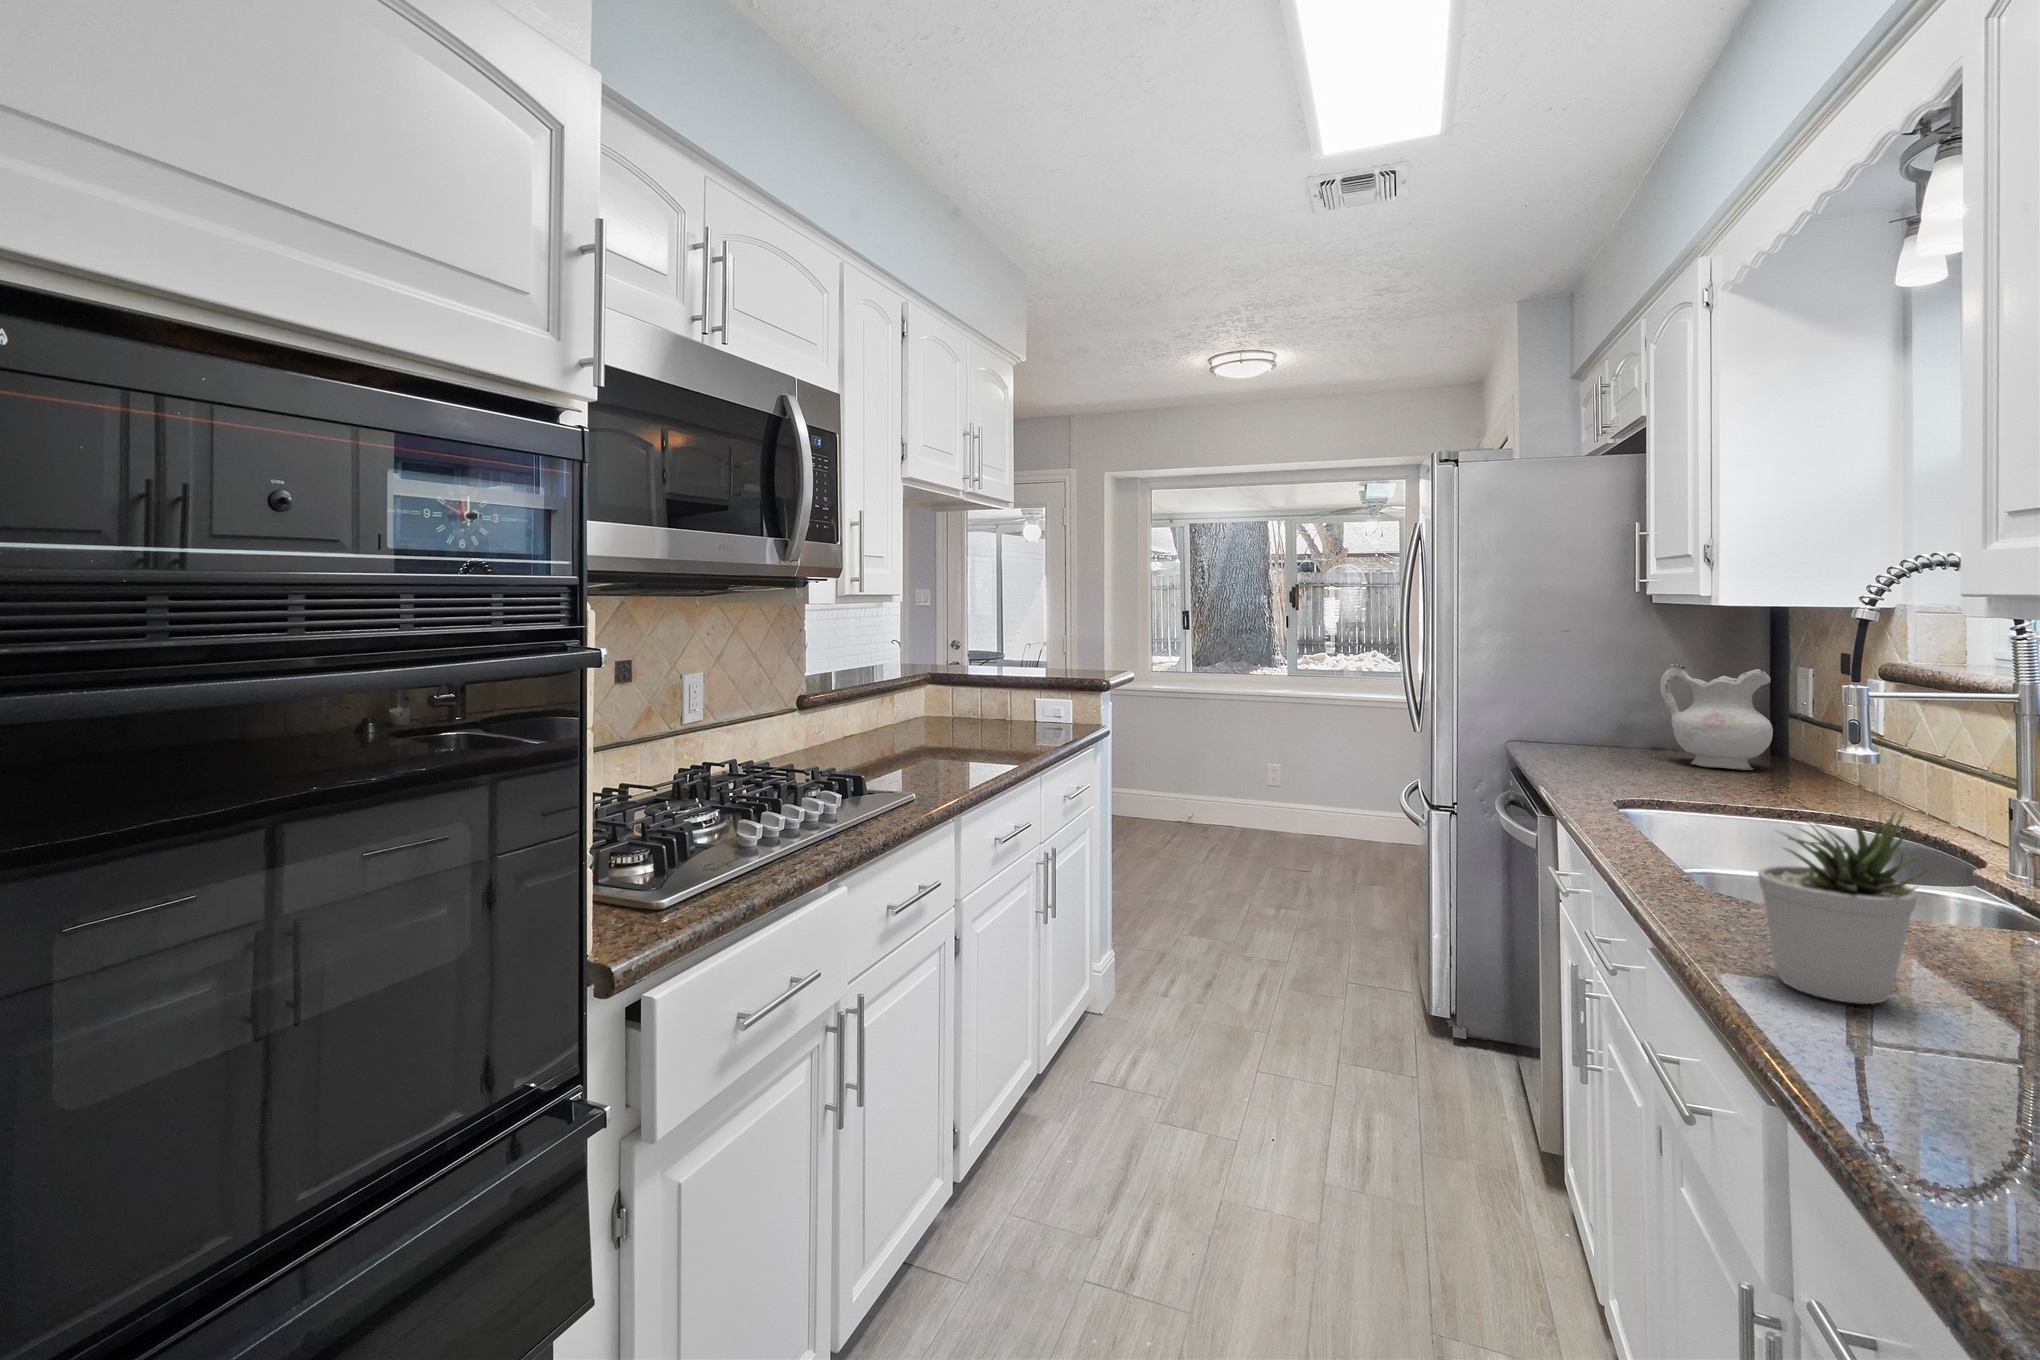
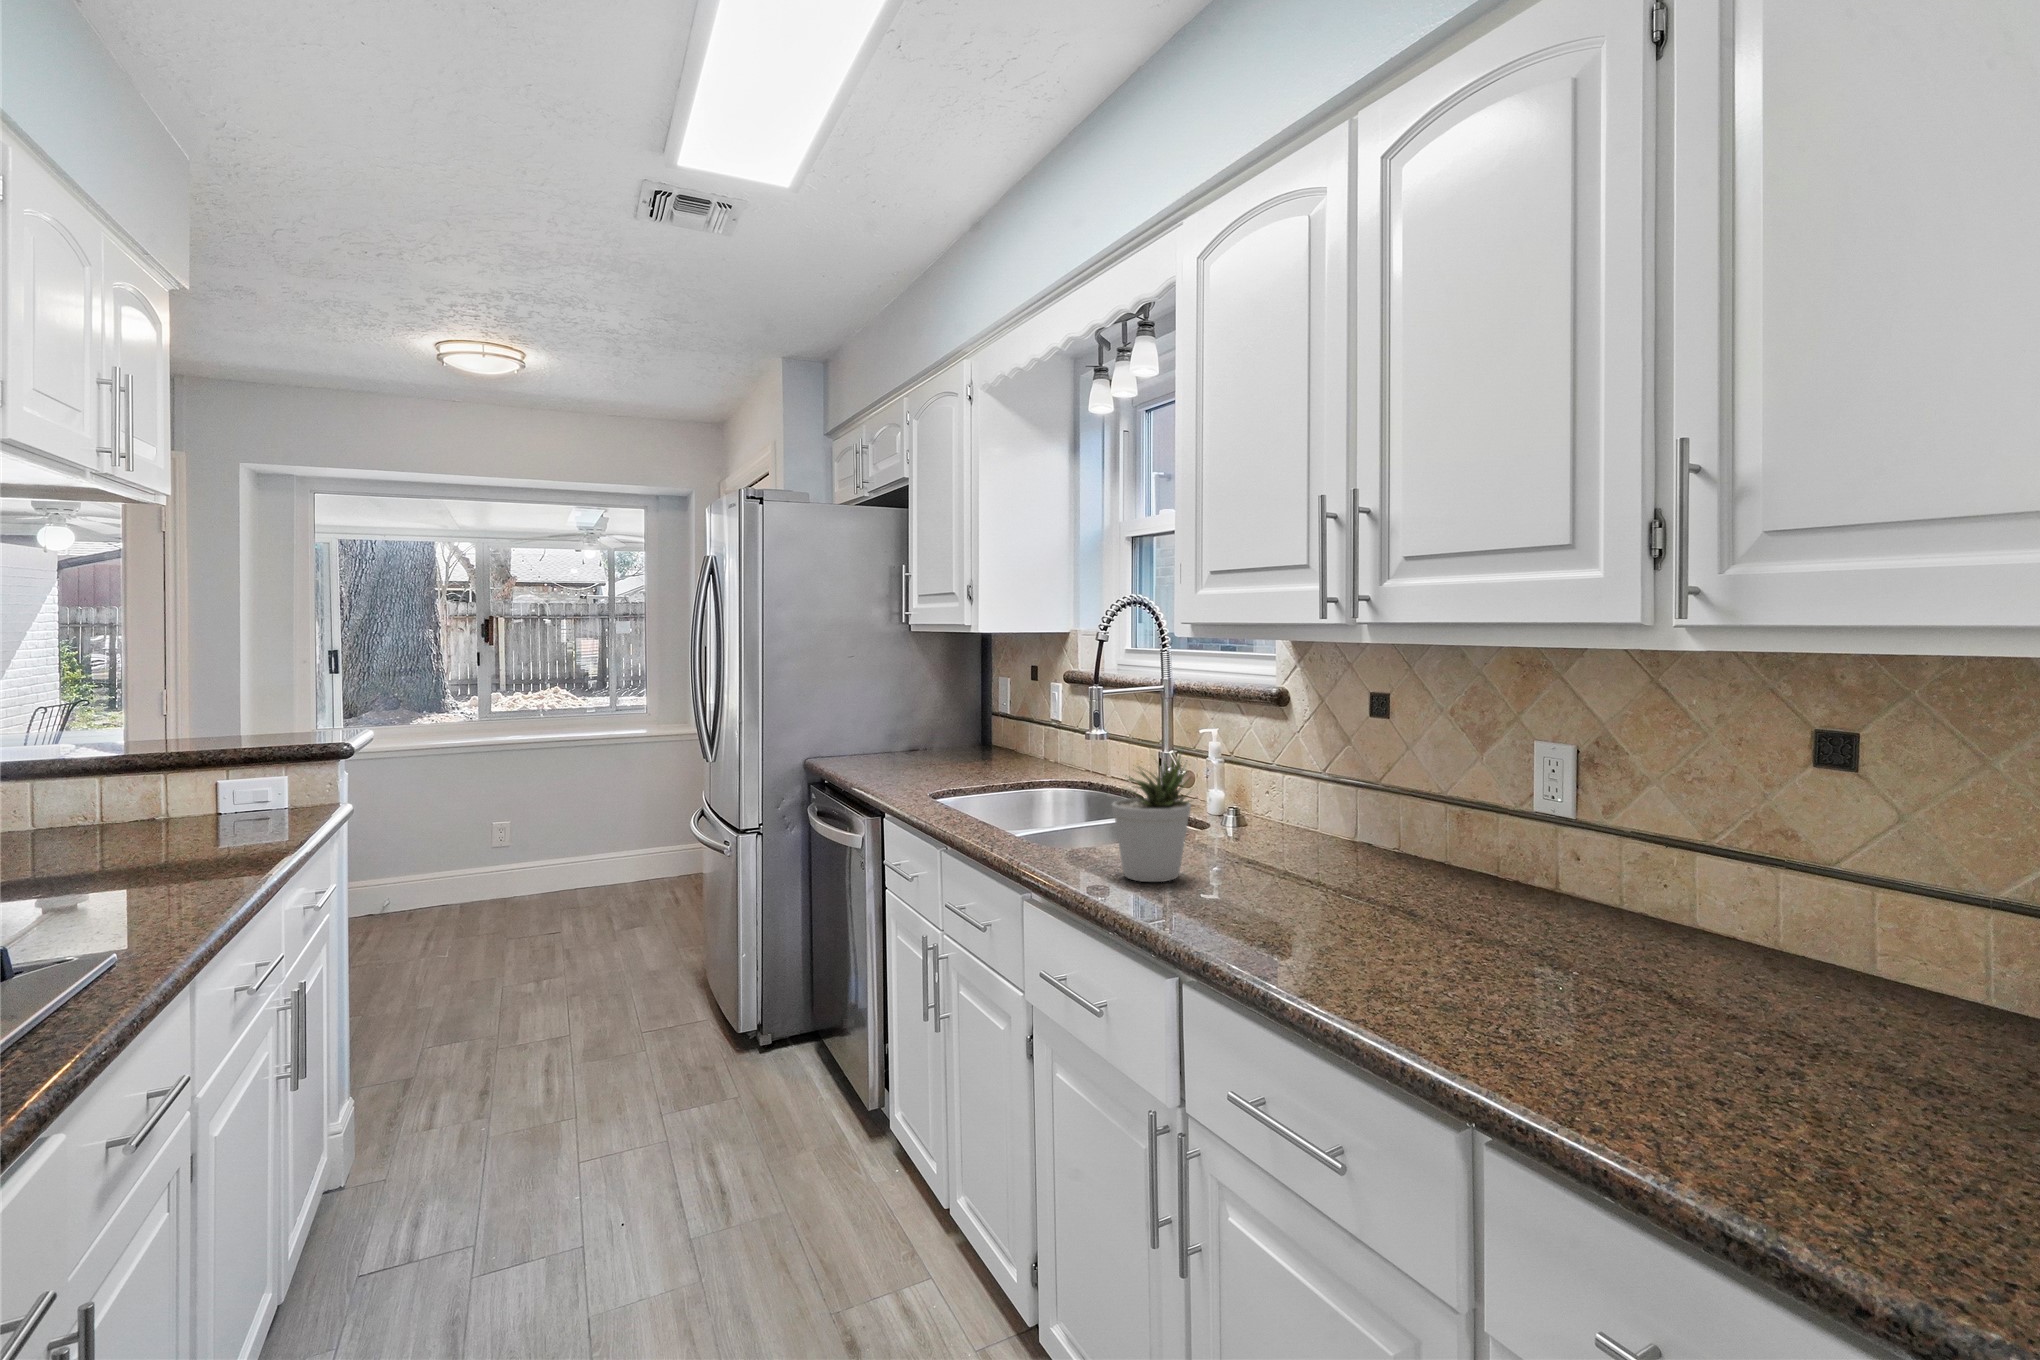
ceramic pitcher: present [1661,664,1773,770] -> none [925,680,995,761]

